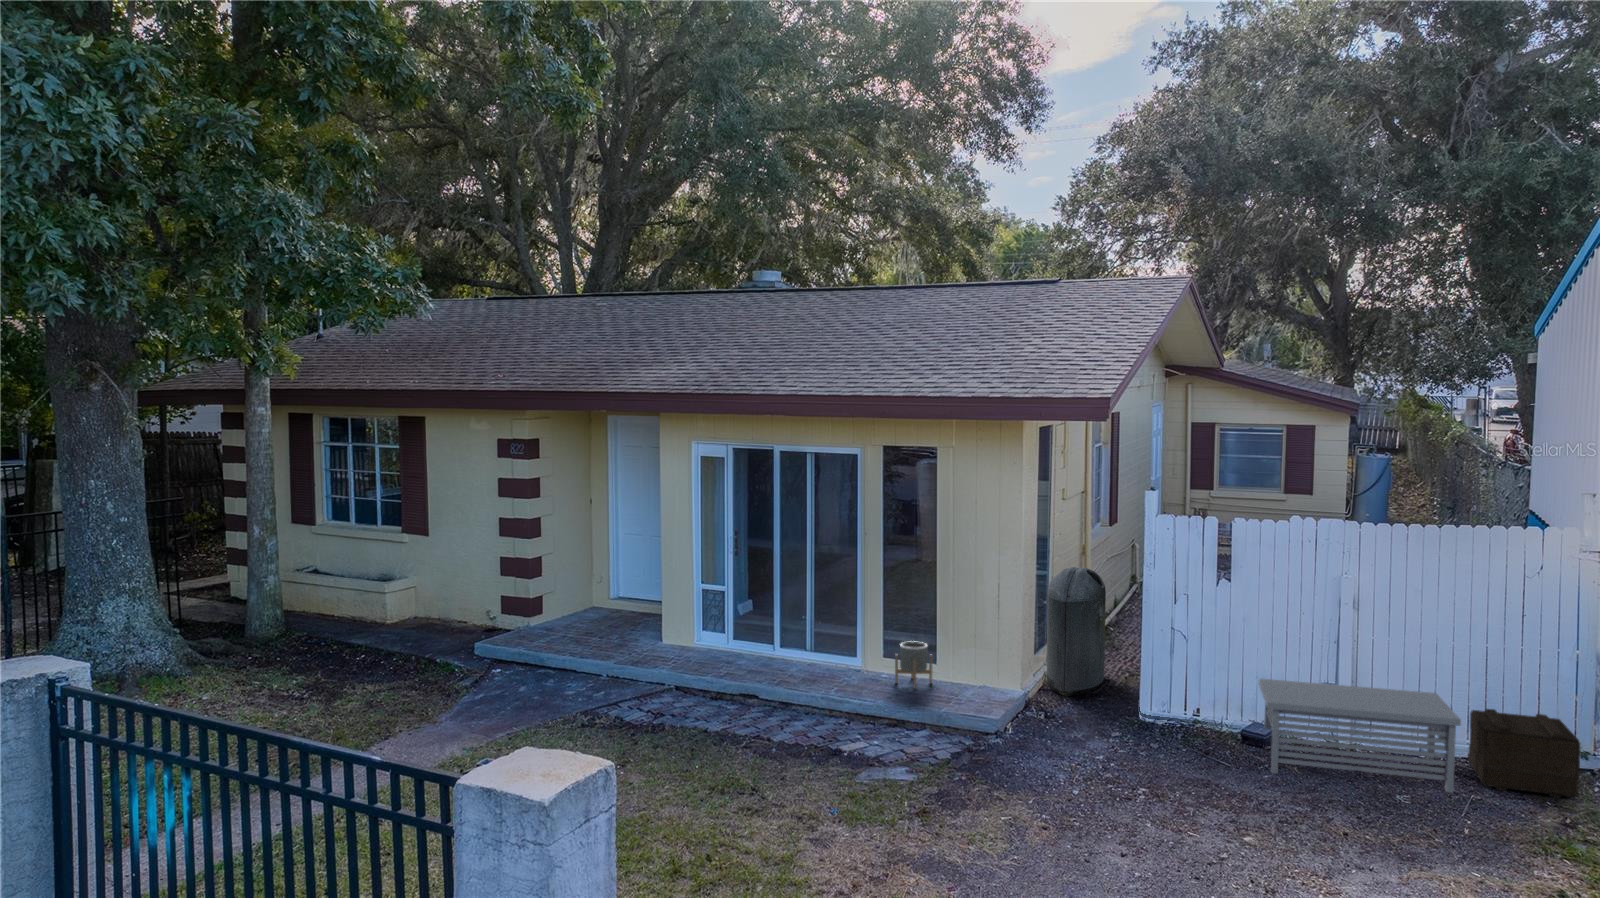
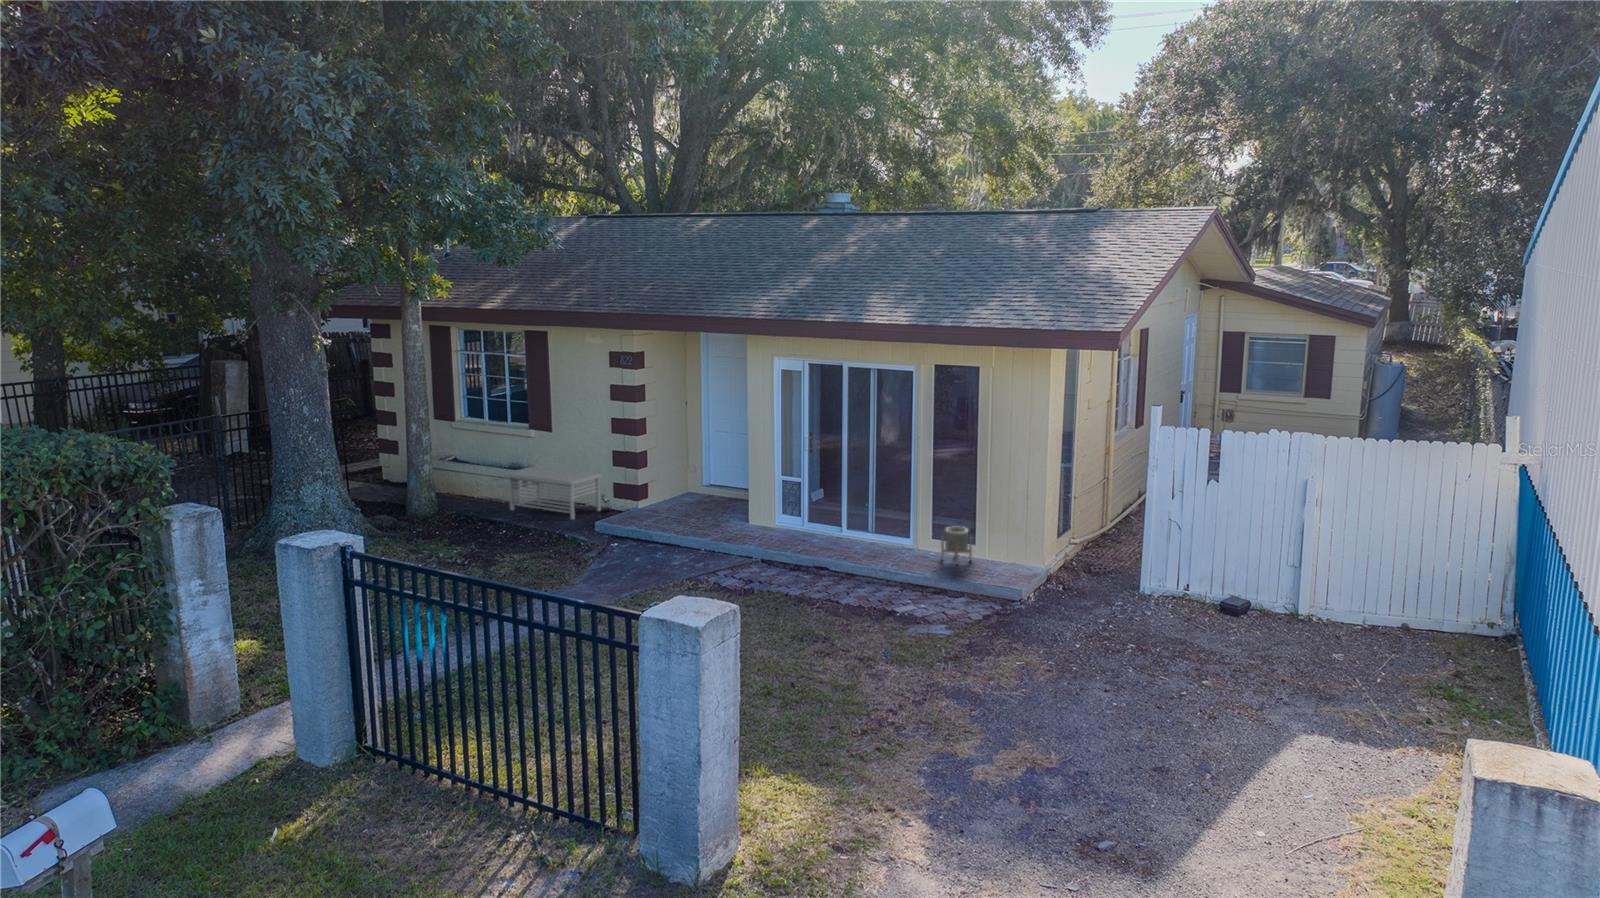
trash can: present [1046,567,1106,696] -> none [1068,468,1120,573]
storage bench: present [1259,679,1461,793] -> present [505,466,602,519]
wooden crate: present [1468,709,1580,798] -> none [1400,588,1483,658]

